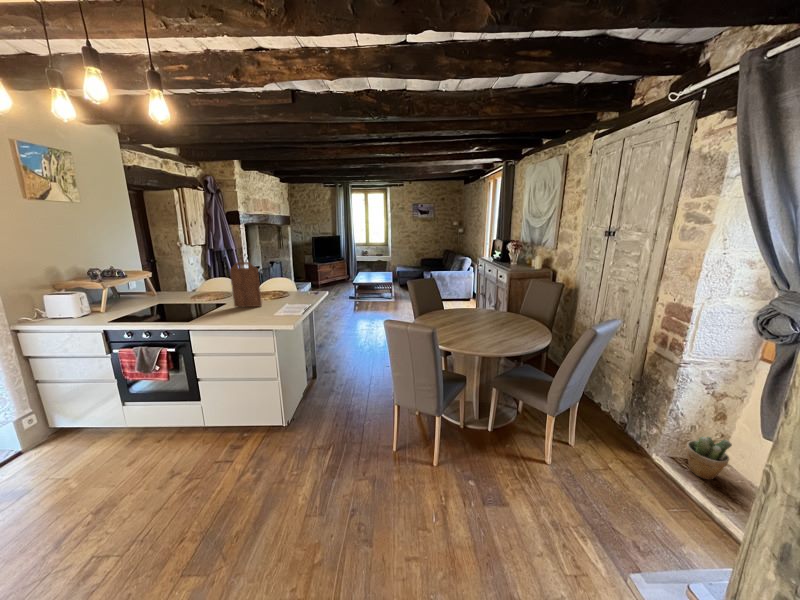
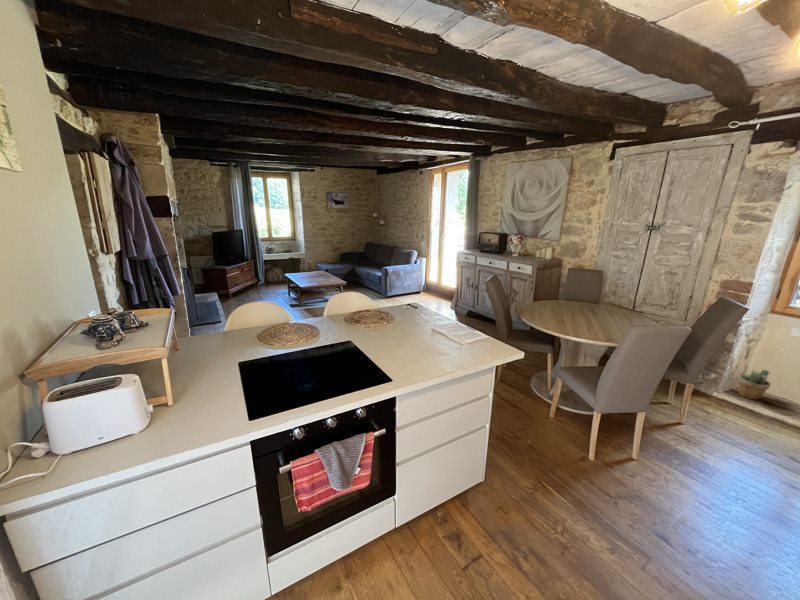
cutting board: present [230,262,262,307] -> none [387,277,419,343]

